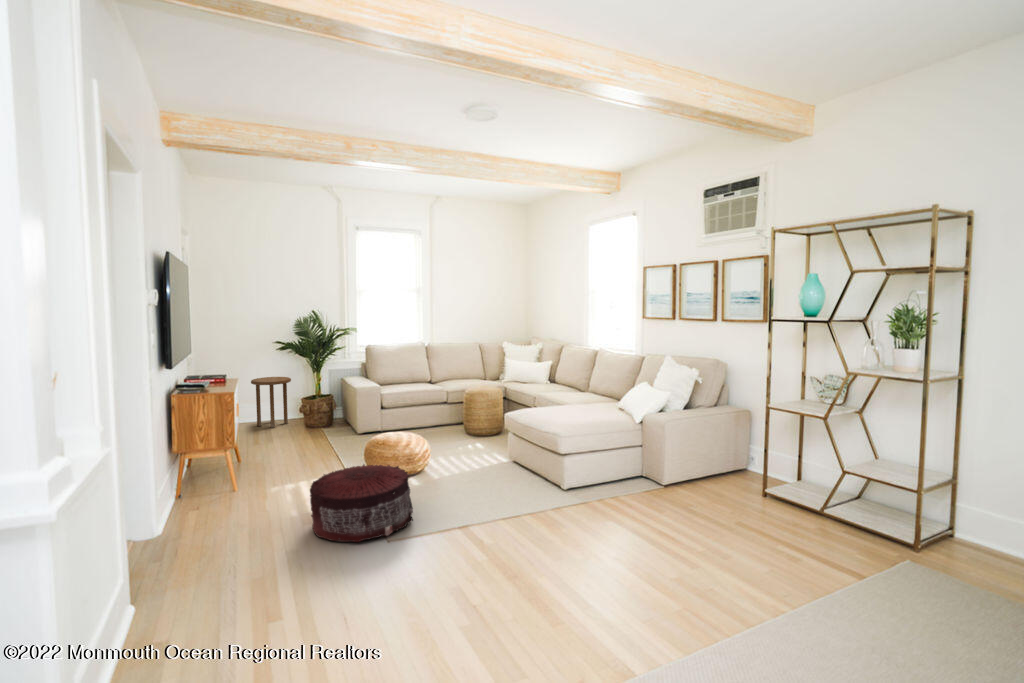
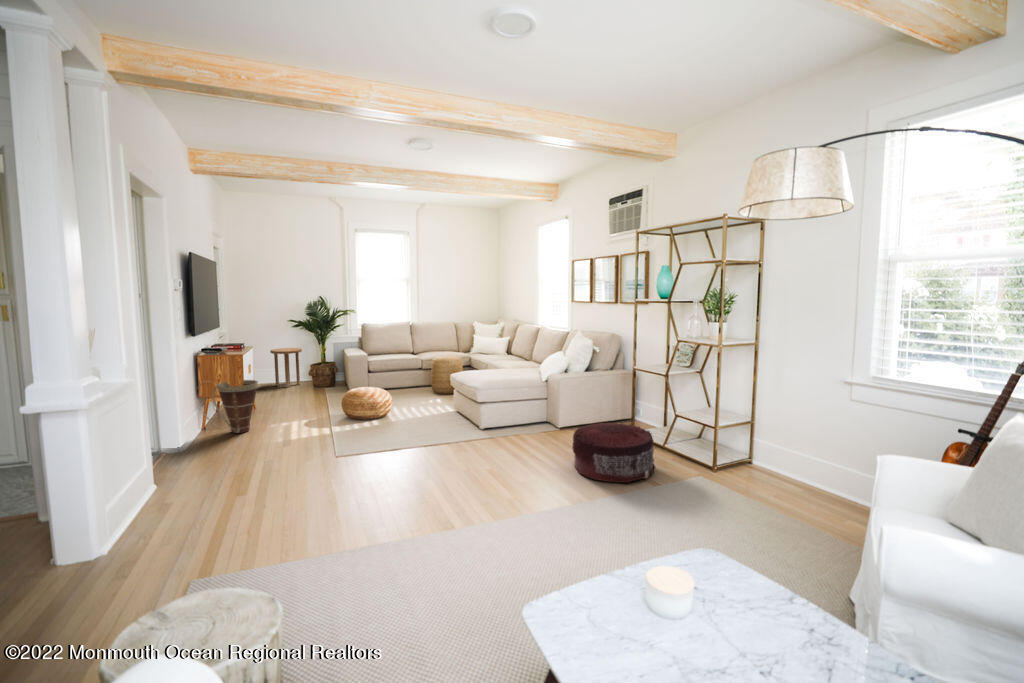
basket: none [171,427,256,502] -> present [205,380,258,433]
pouf: present [310,464,413,542] -> present [572,422,656,483]

